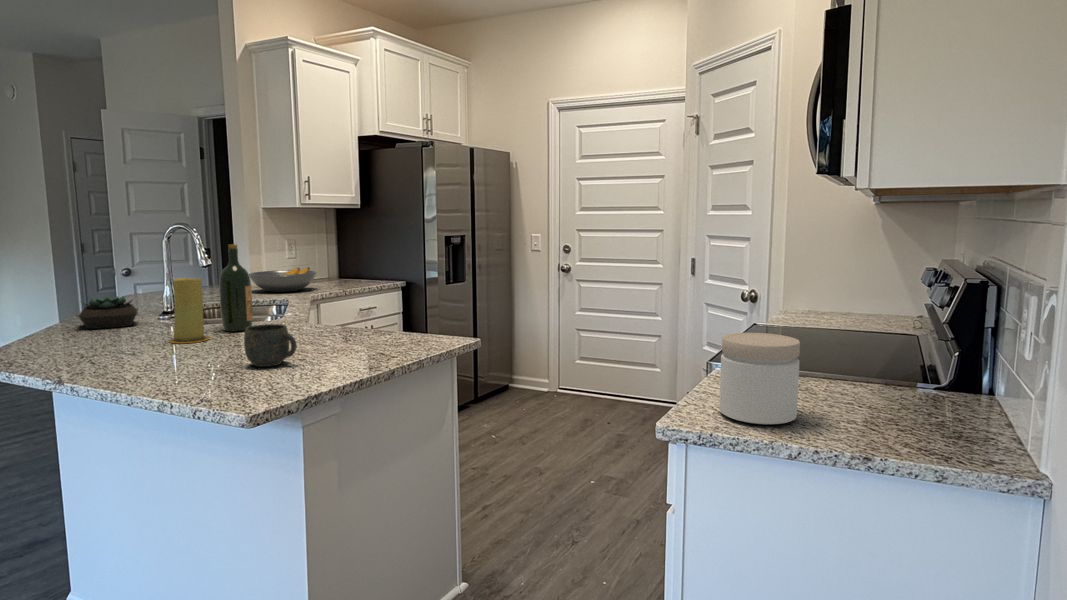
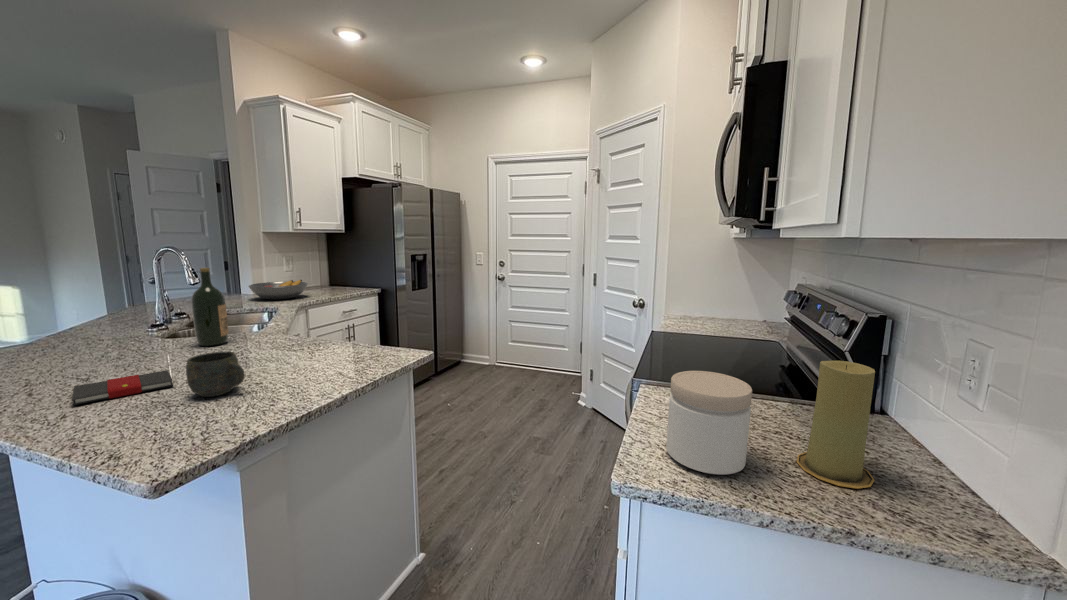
candle: present [170,278,209,343] -> present [797,361,875,489]
succulent plant: present [78,295,137,329] -> none [49,312,121,346]
book: none [140,346,225,369] -> present [72,370,173,405]

